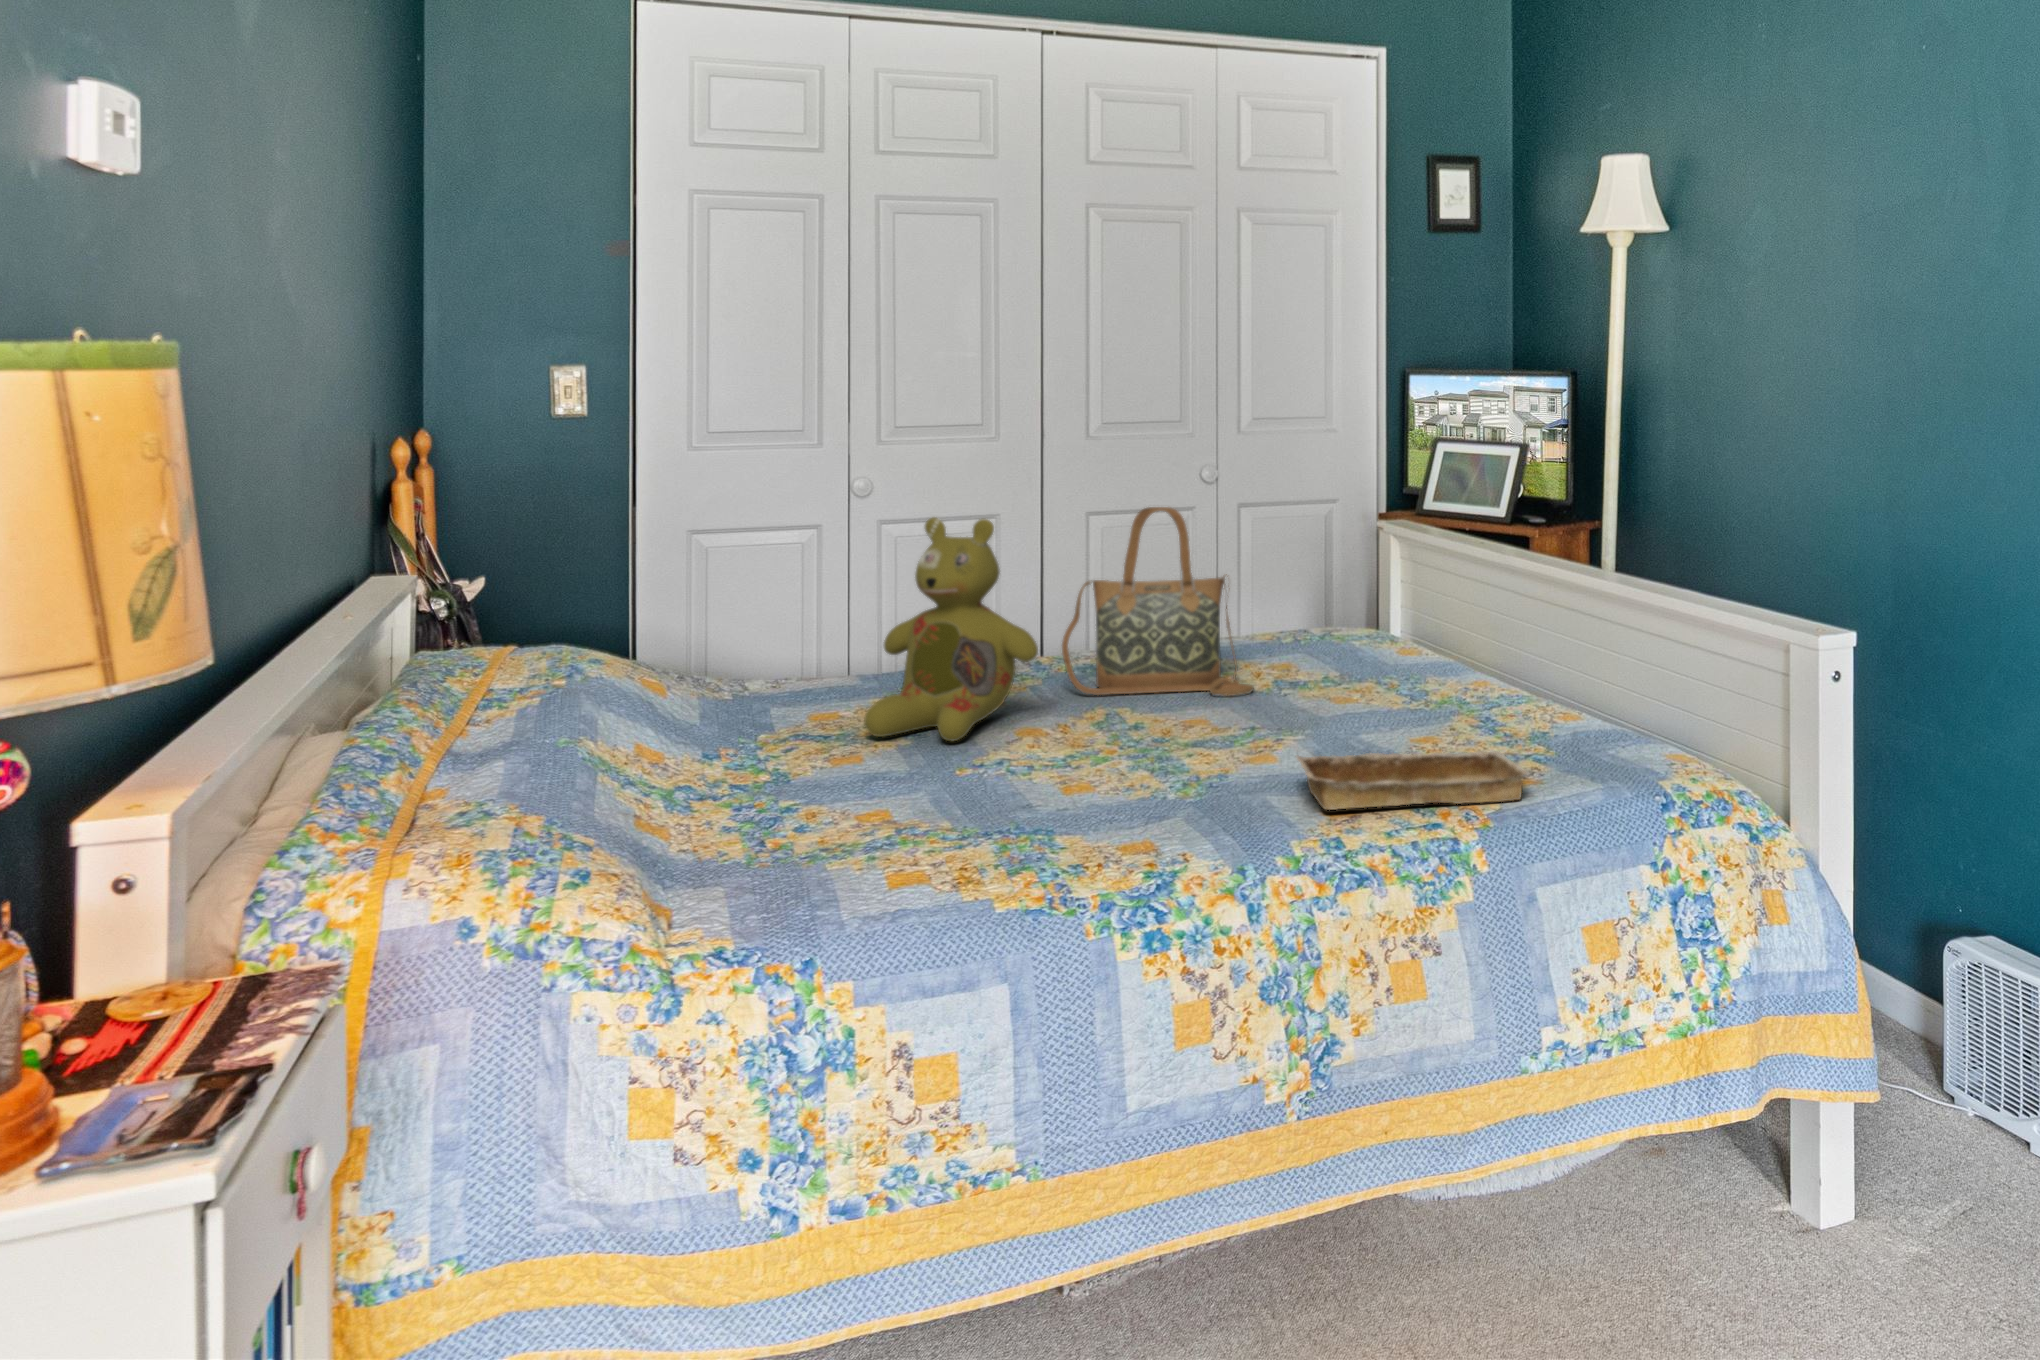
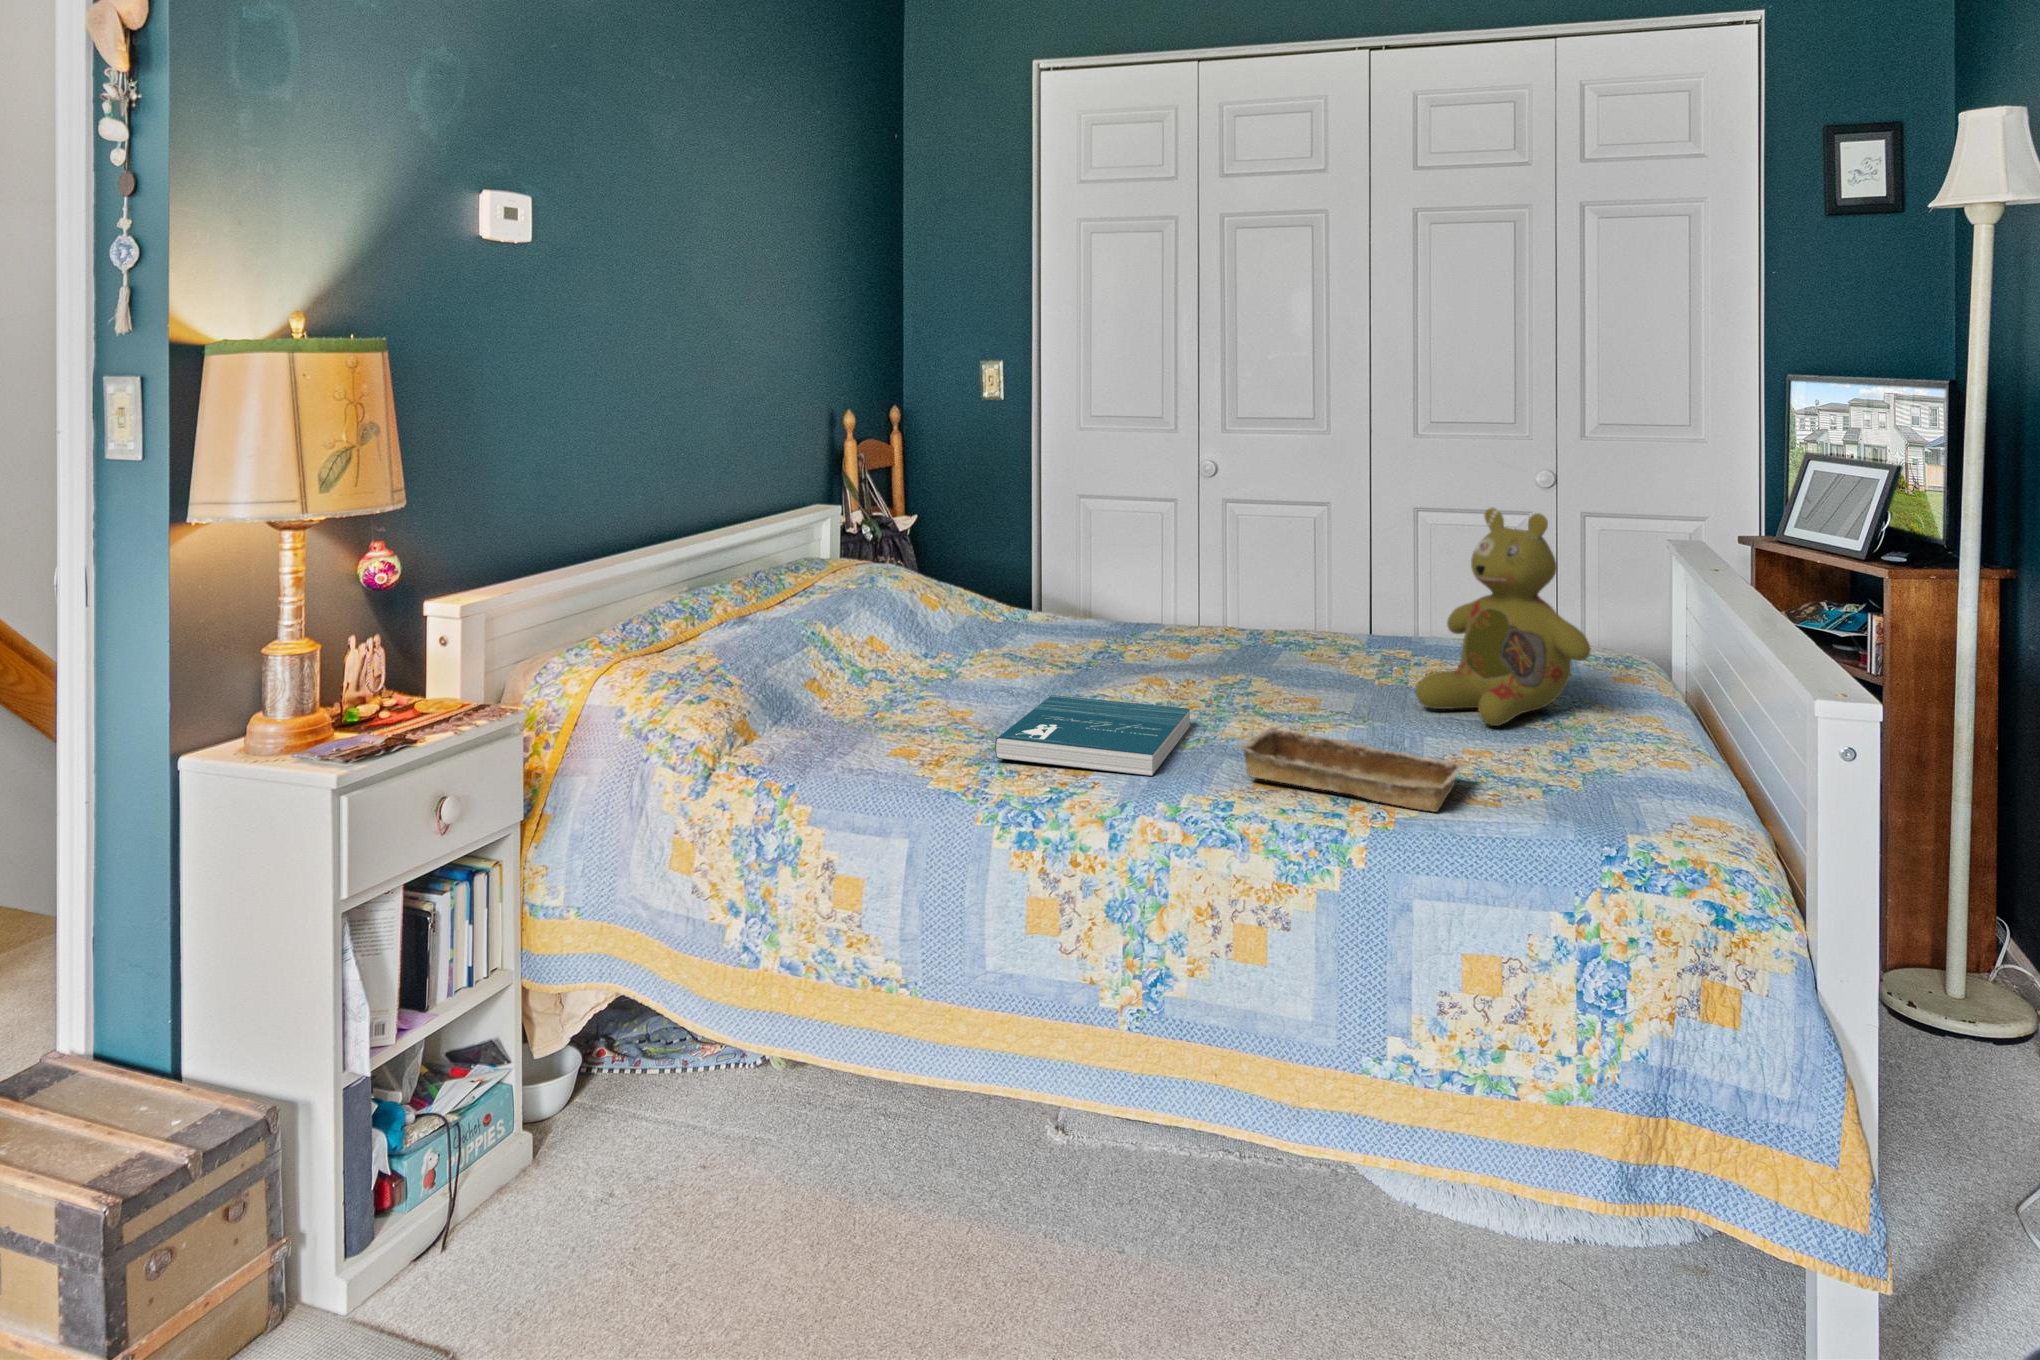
handbag: present [1062,507,1254,695] -> none [1246,496,1401,677]
stuffed bear: present [864,518,1038,742] -> present [1416,508,1590,726]
book: none [990,759,1226,859] -> present [995,695,1190,776]

